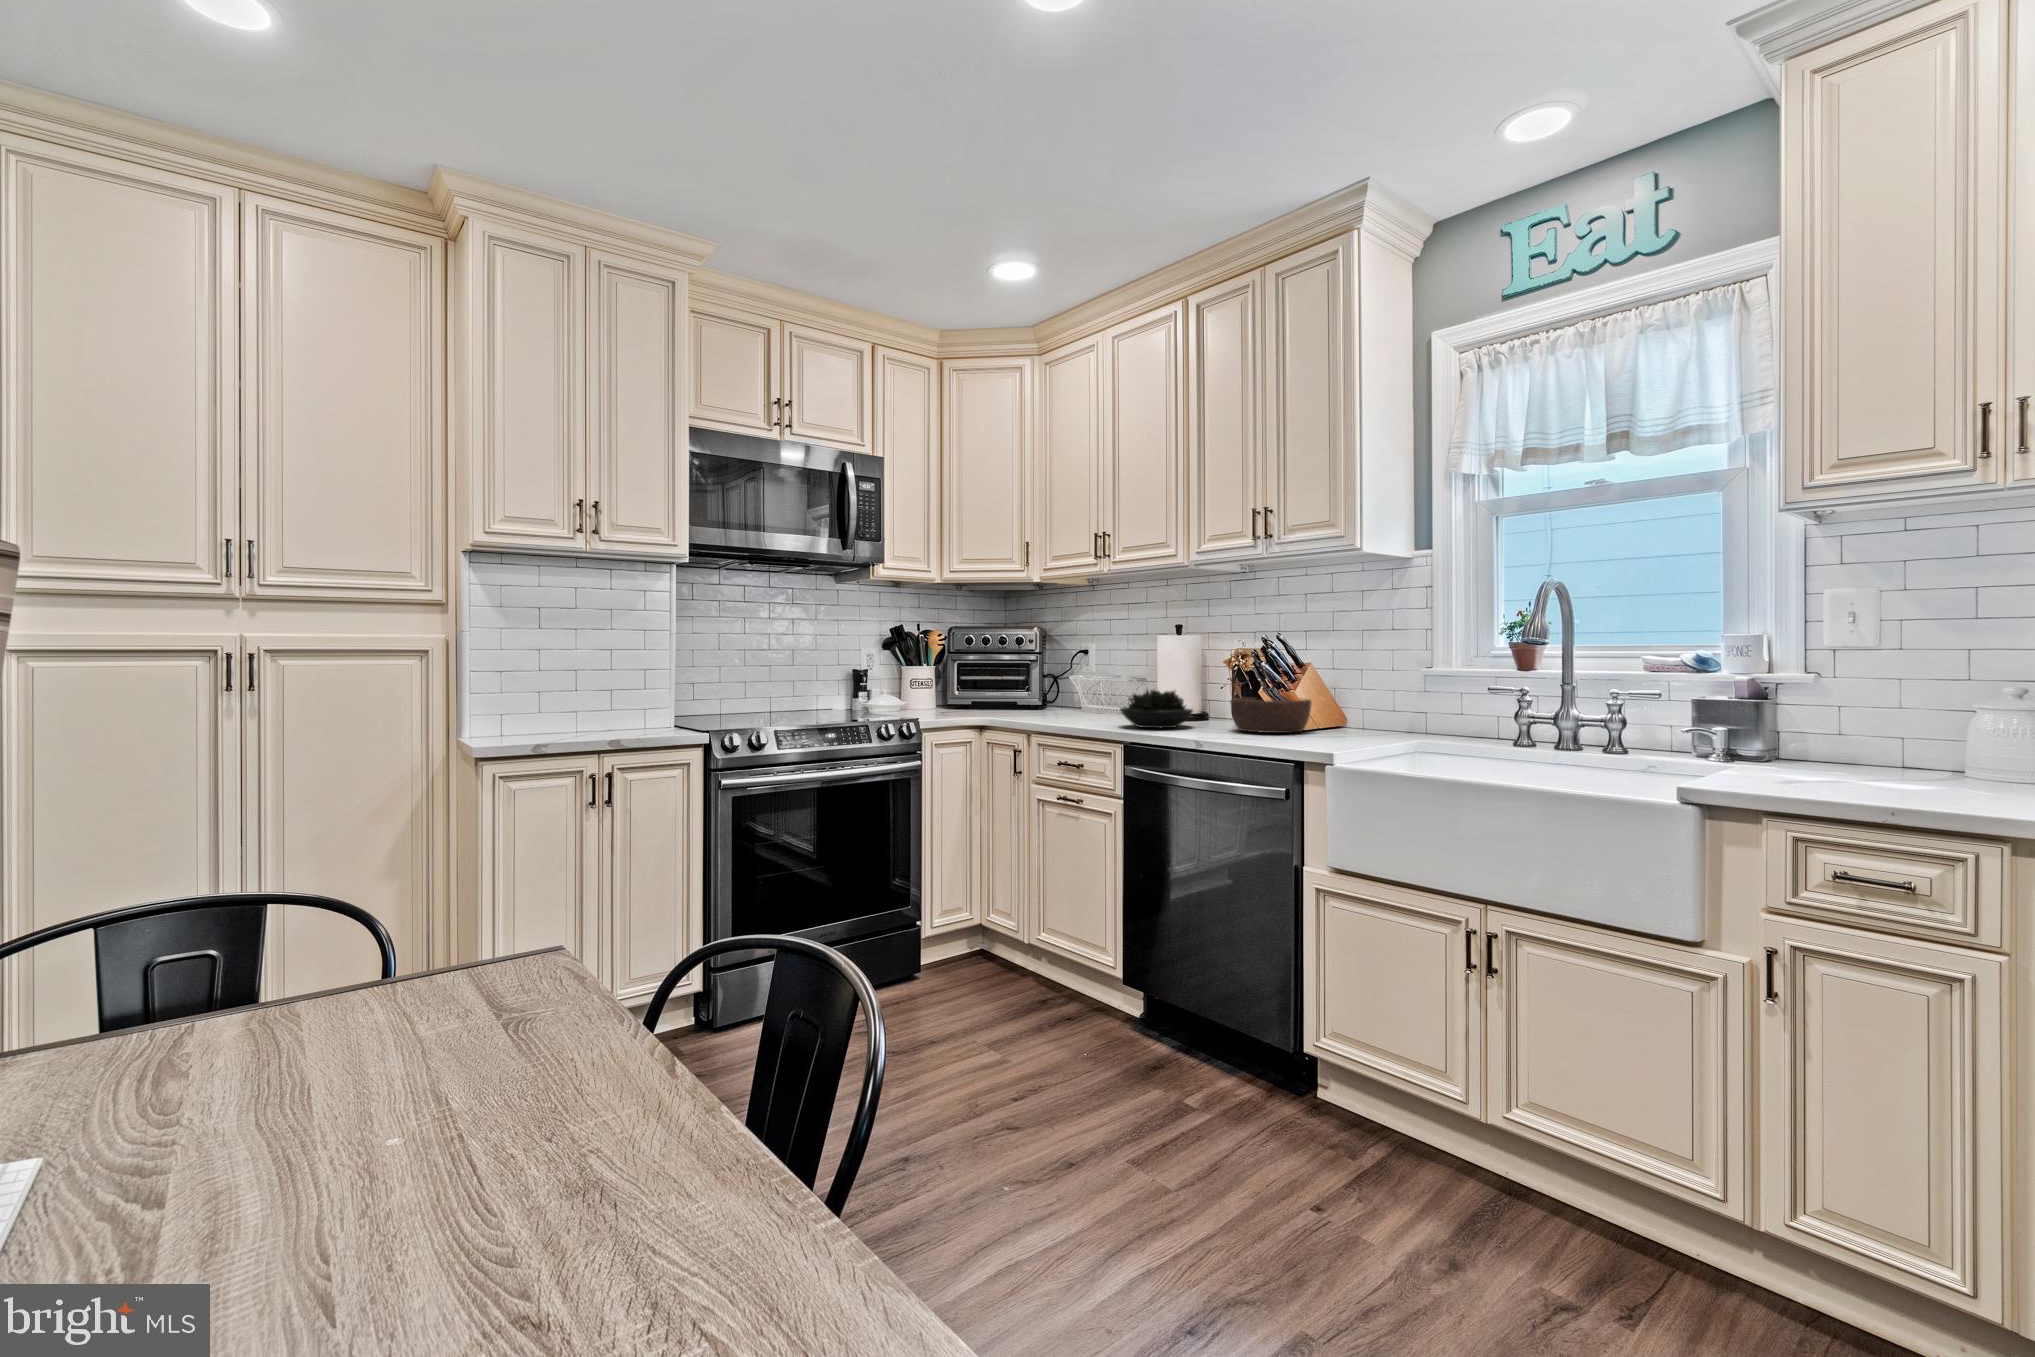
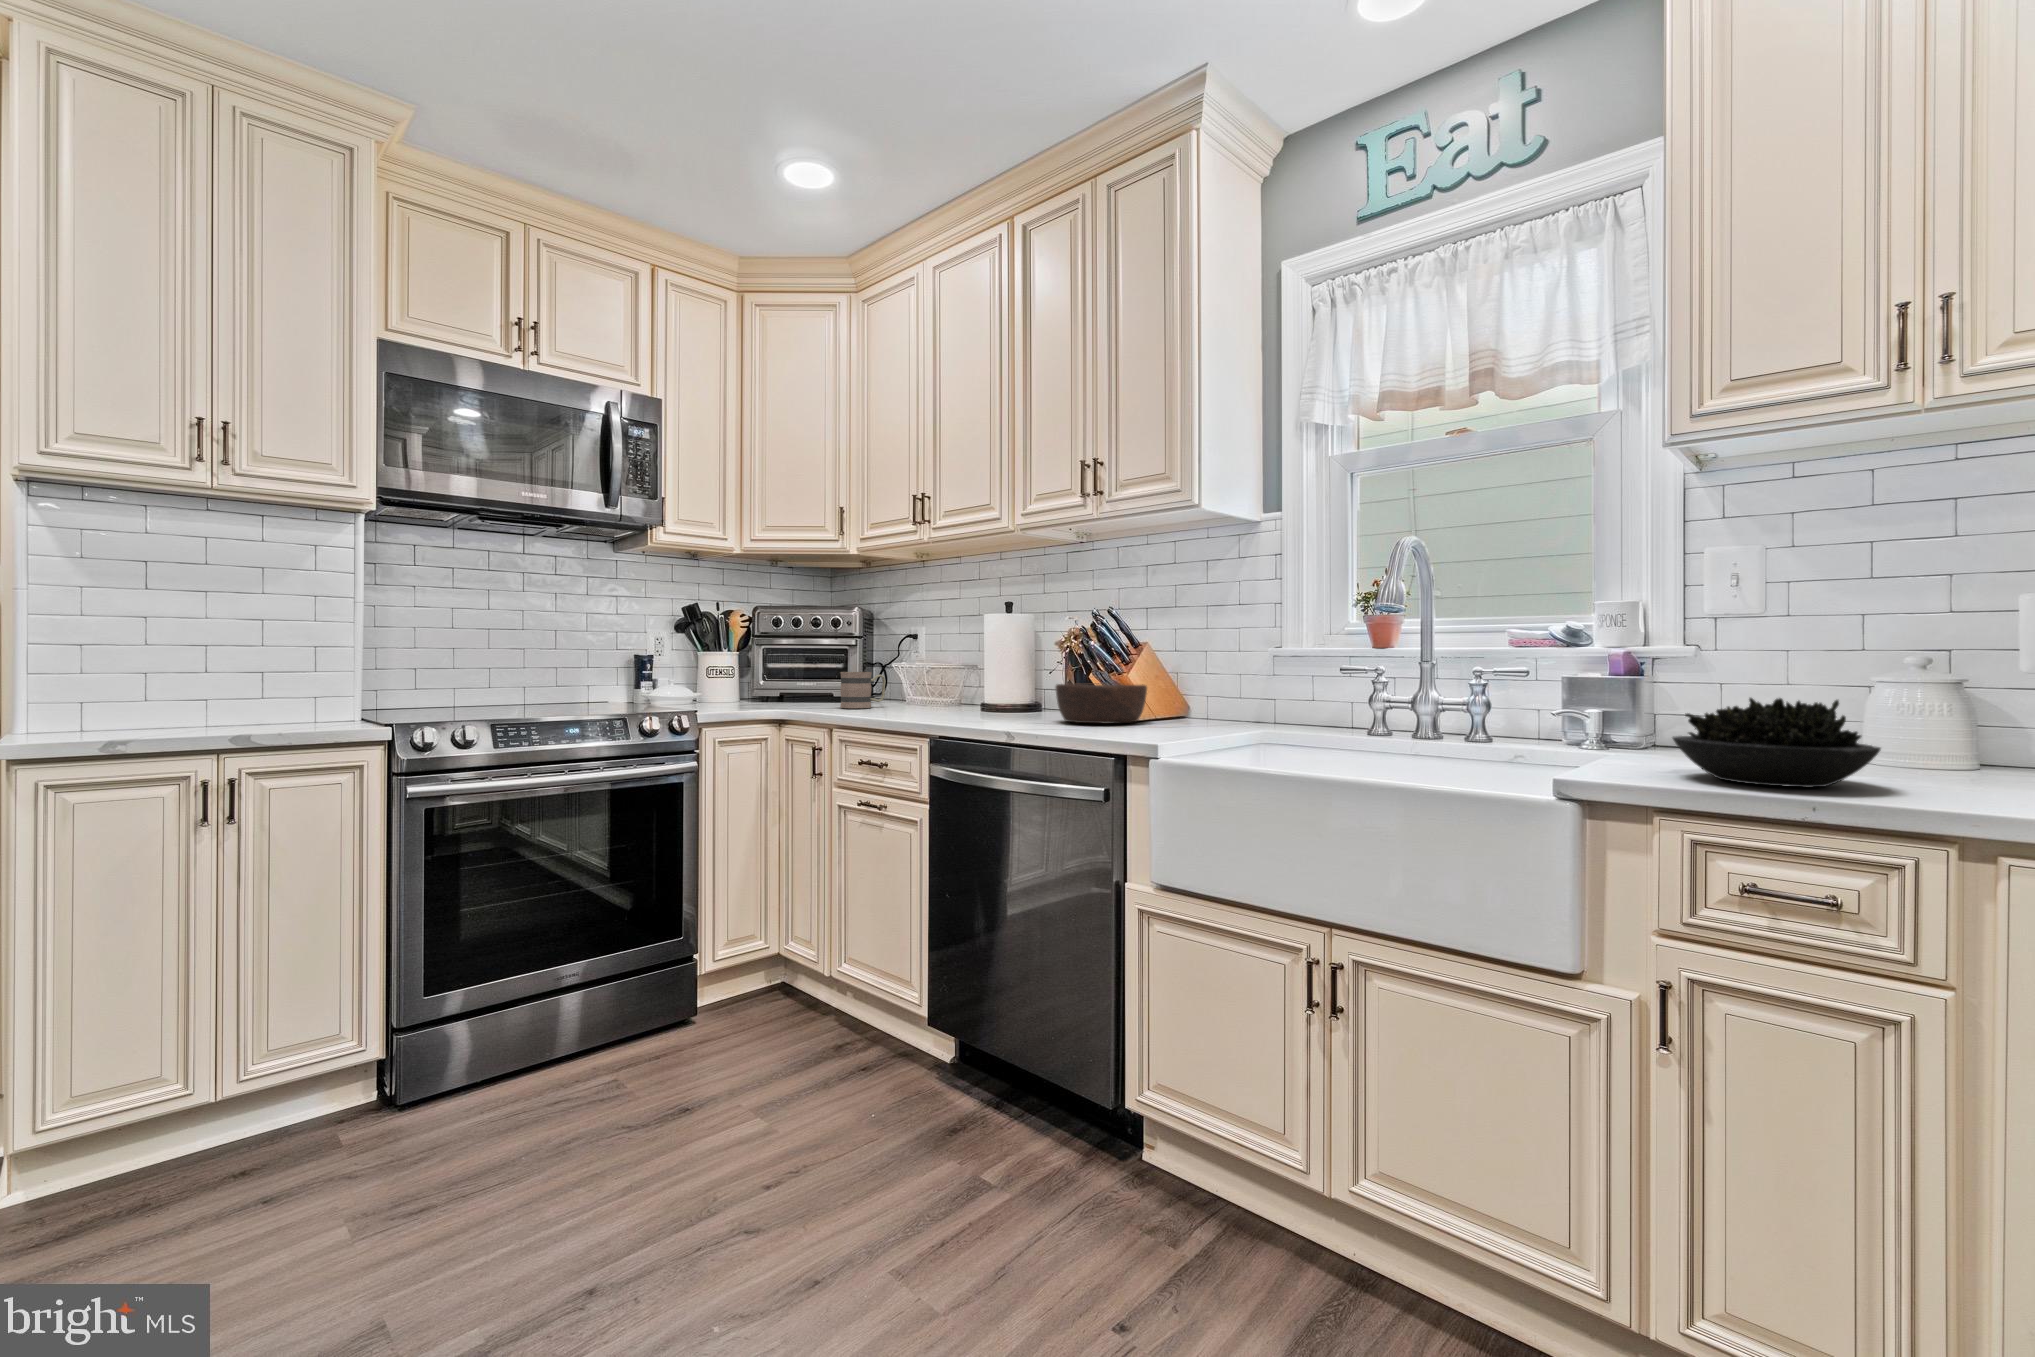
mug: none [1032,685,1069,716] -> present [840,672,886,708]
succulent plant: present [1120,690,1193,728] -> present [1673,698,1881,787]

